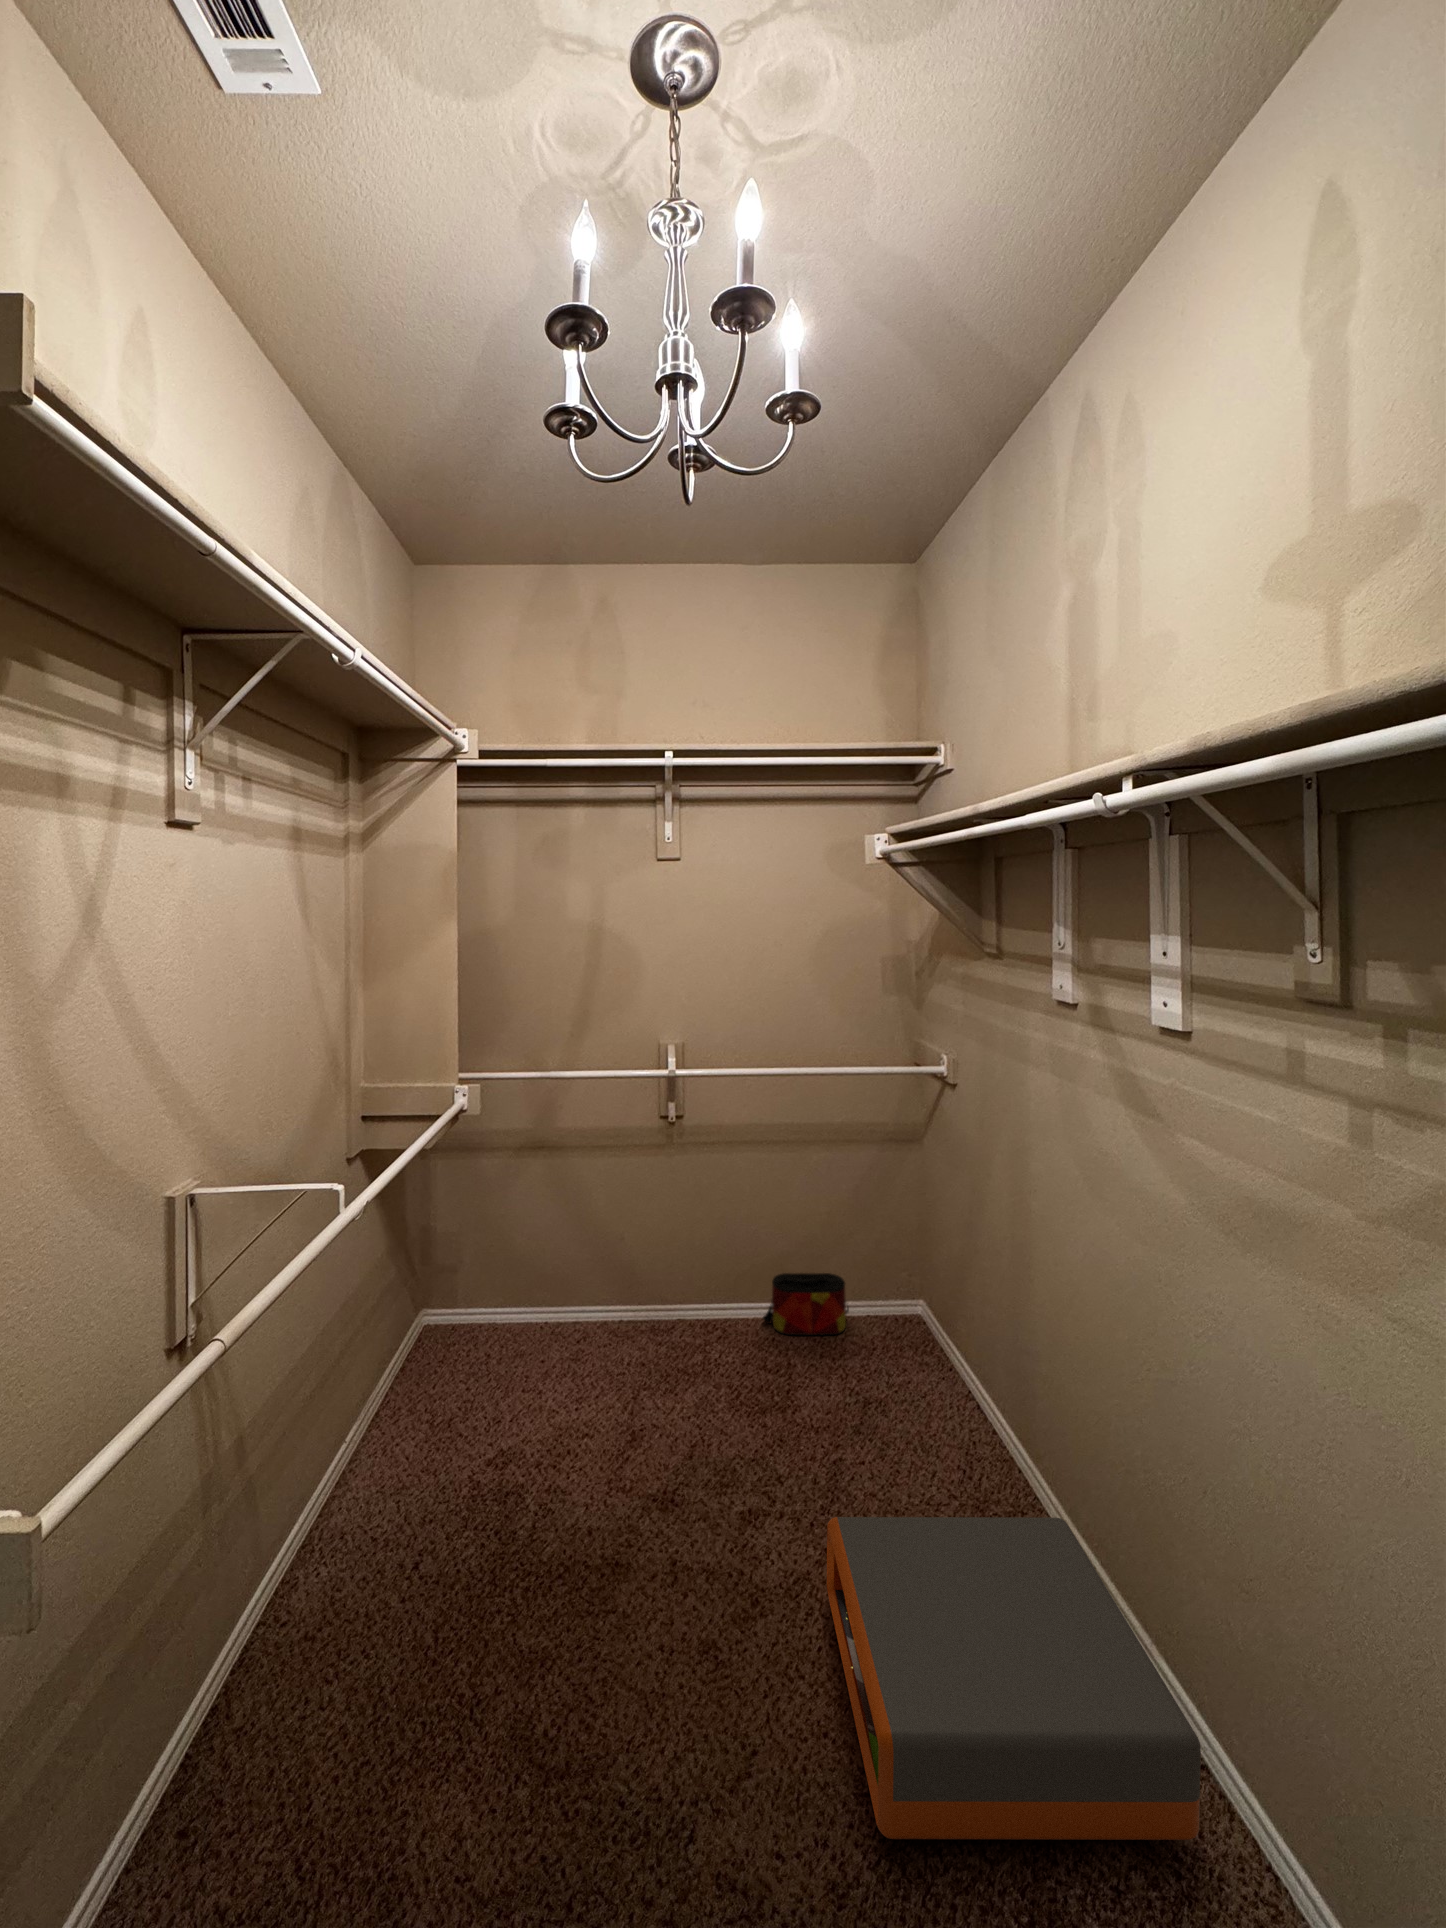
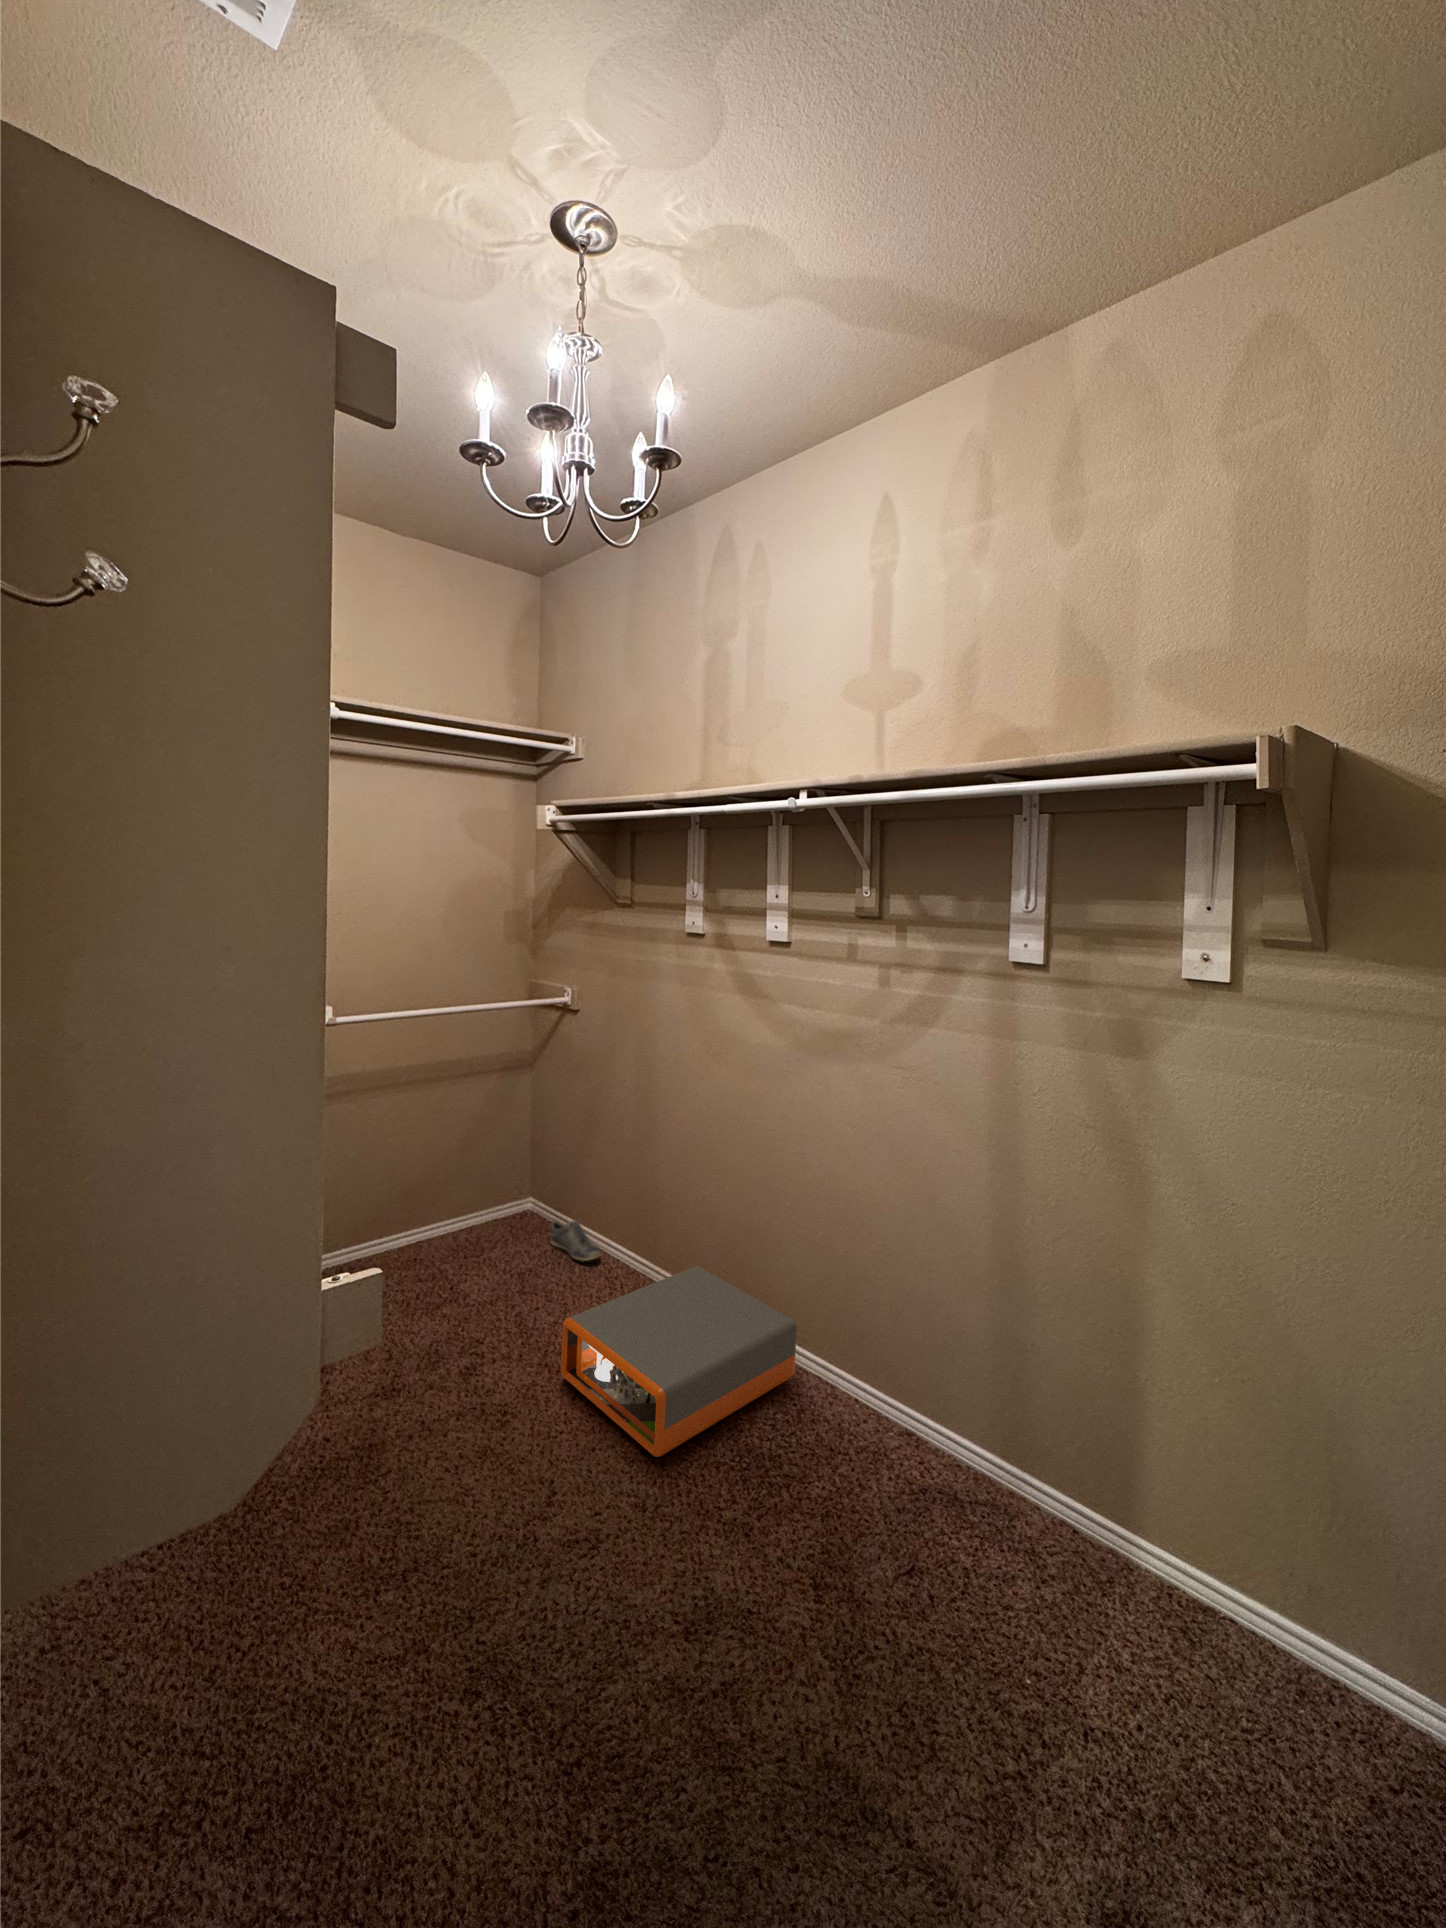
bag: present [763,1273,849,1335] -> none [401,1190,479,1252]
shoe: none [916,1348,968,1424] -> present [550,1221,601,1261]

